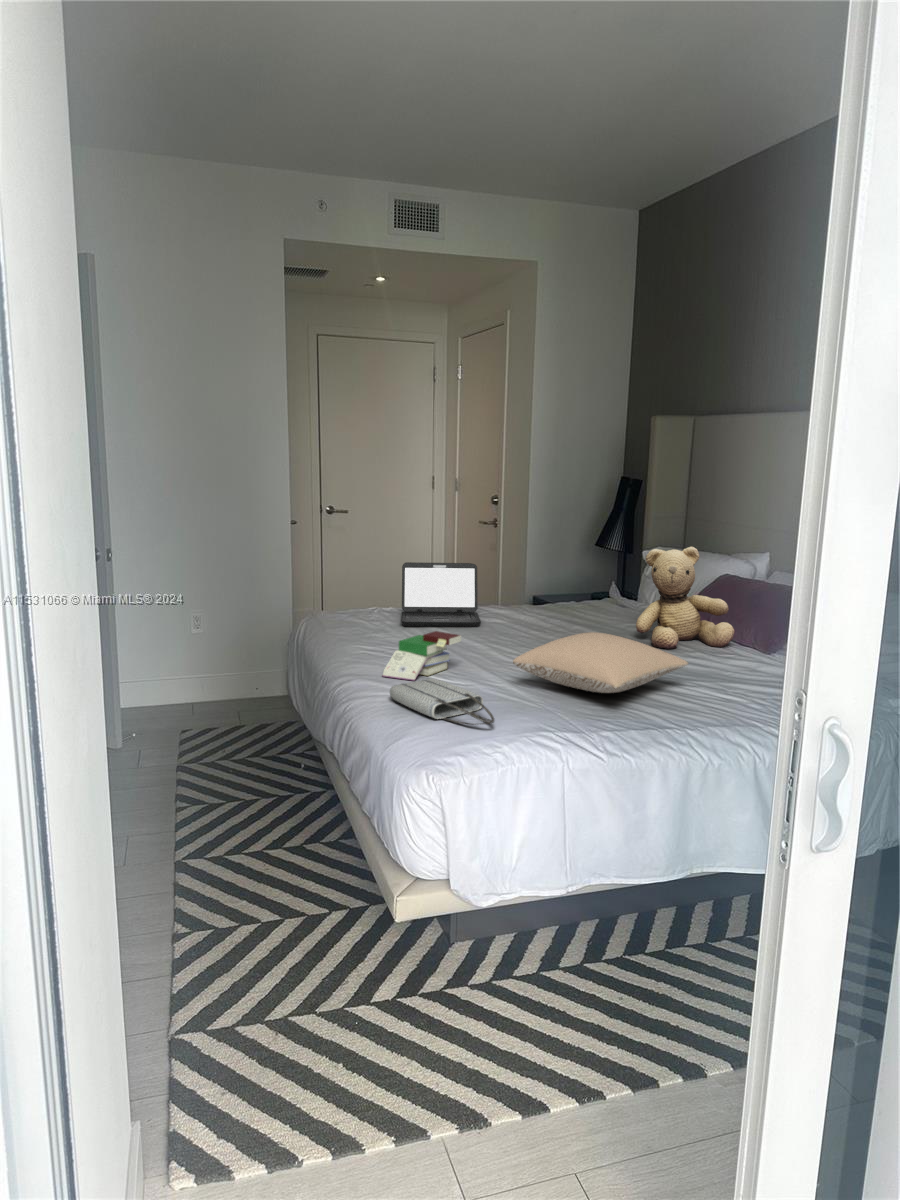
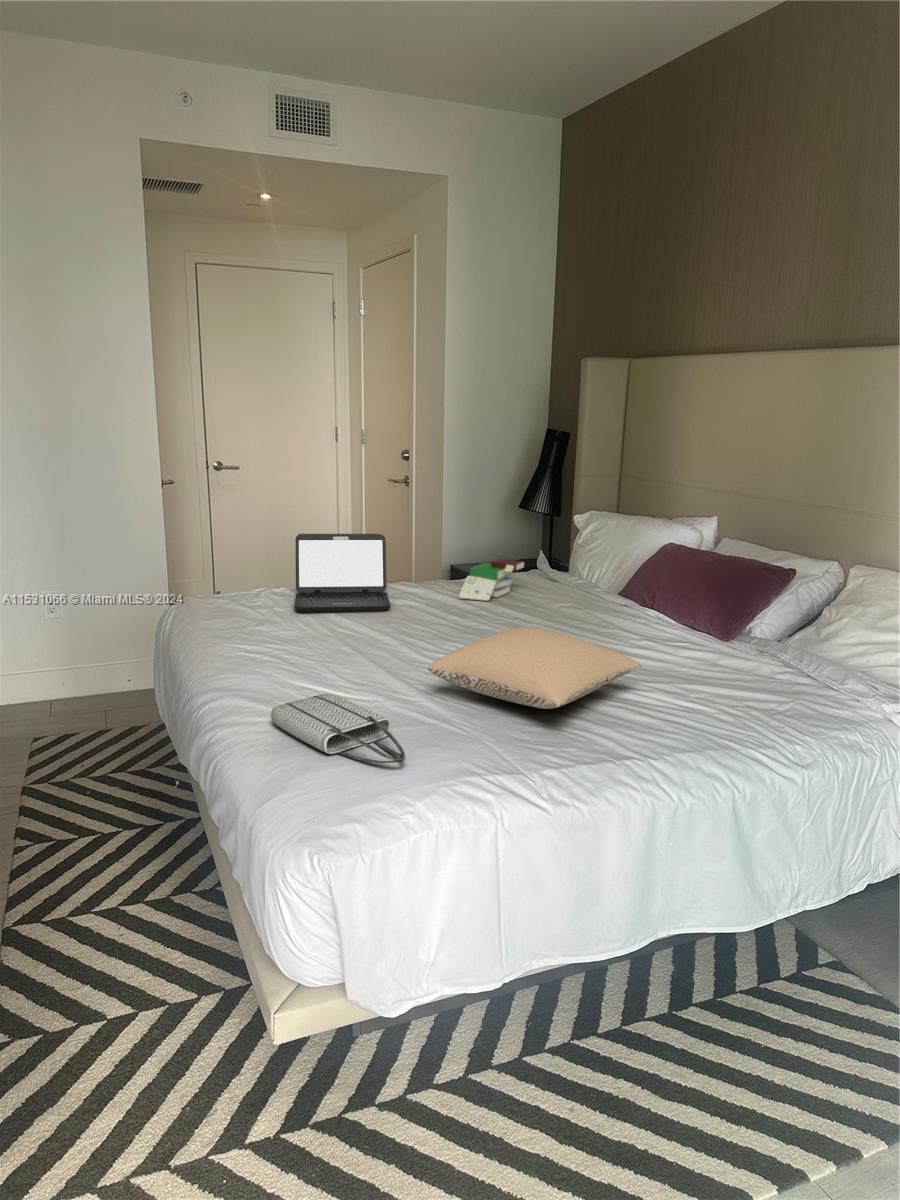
teddy bear: present [636,547,735,649] -> none [573,515,687,638]
book: present [383,631,461,681] -> present [459,559,524,601]

